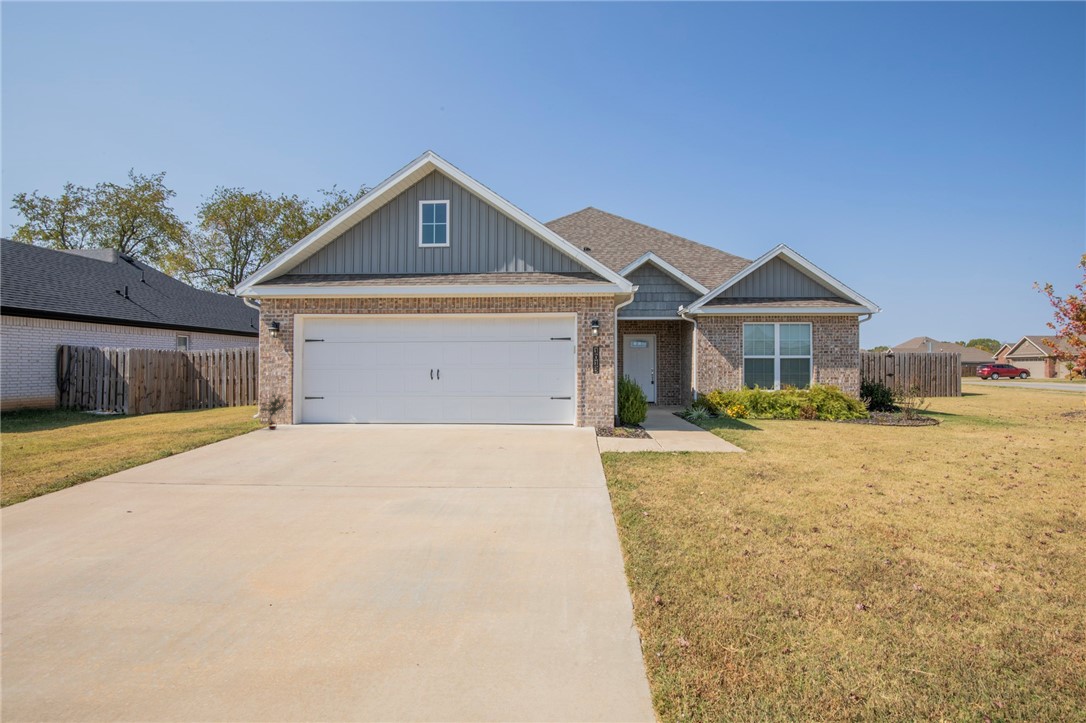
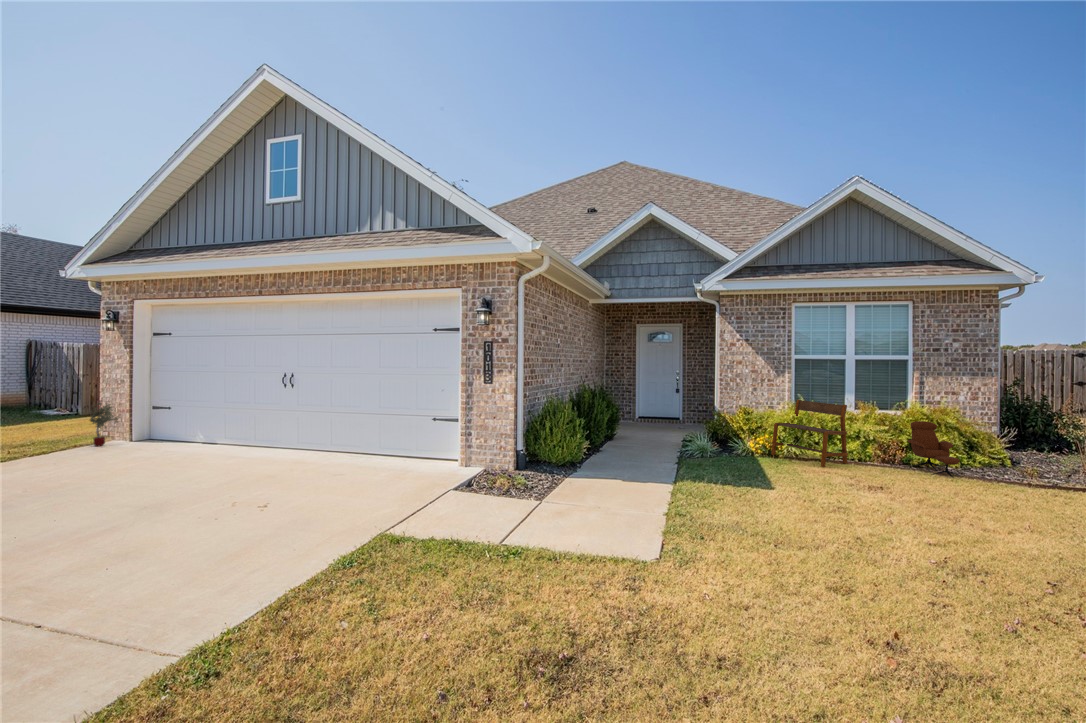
bench: none [742,383,788,422] -> present [771,399,848,467]
lounge chair: none [818,394,848,423] -> present [908,421,960,477]

